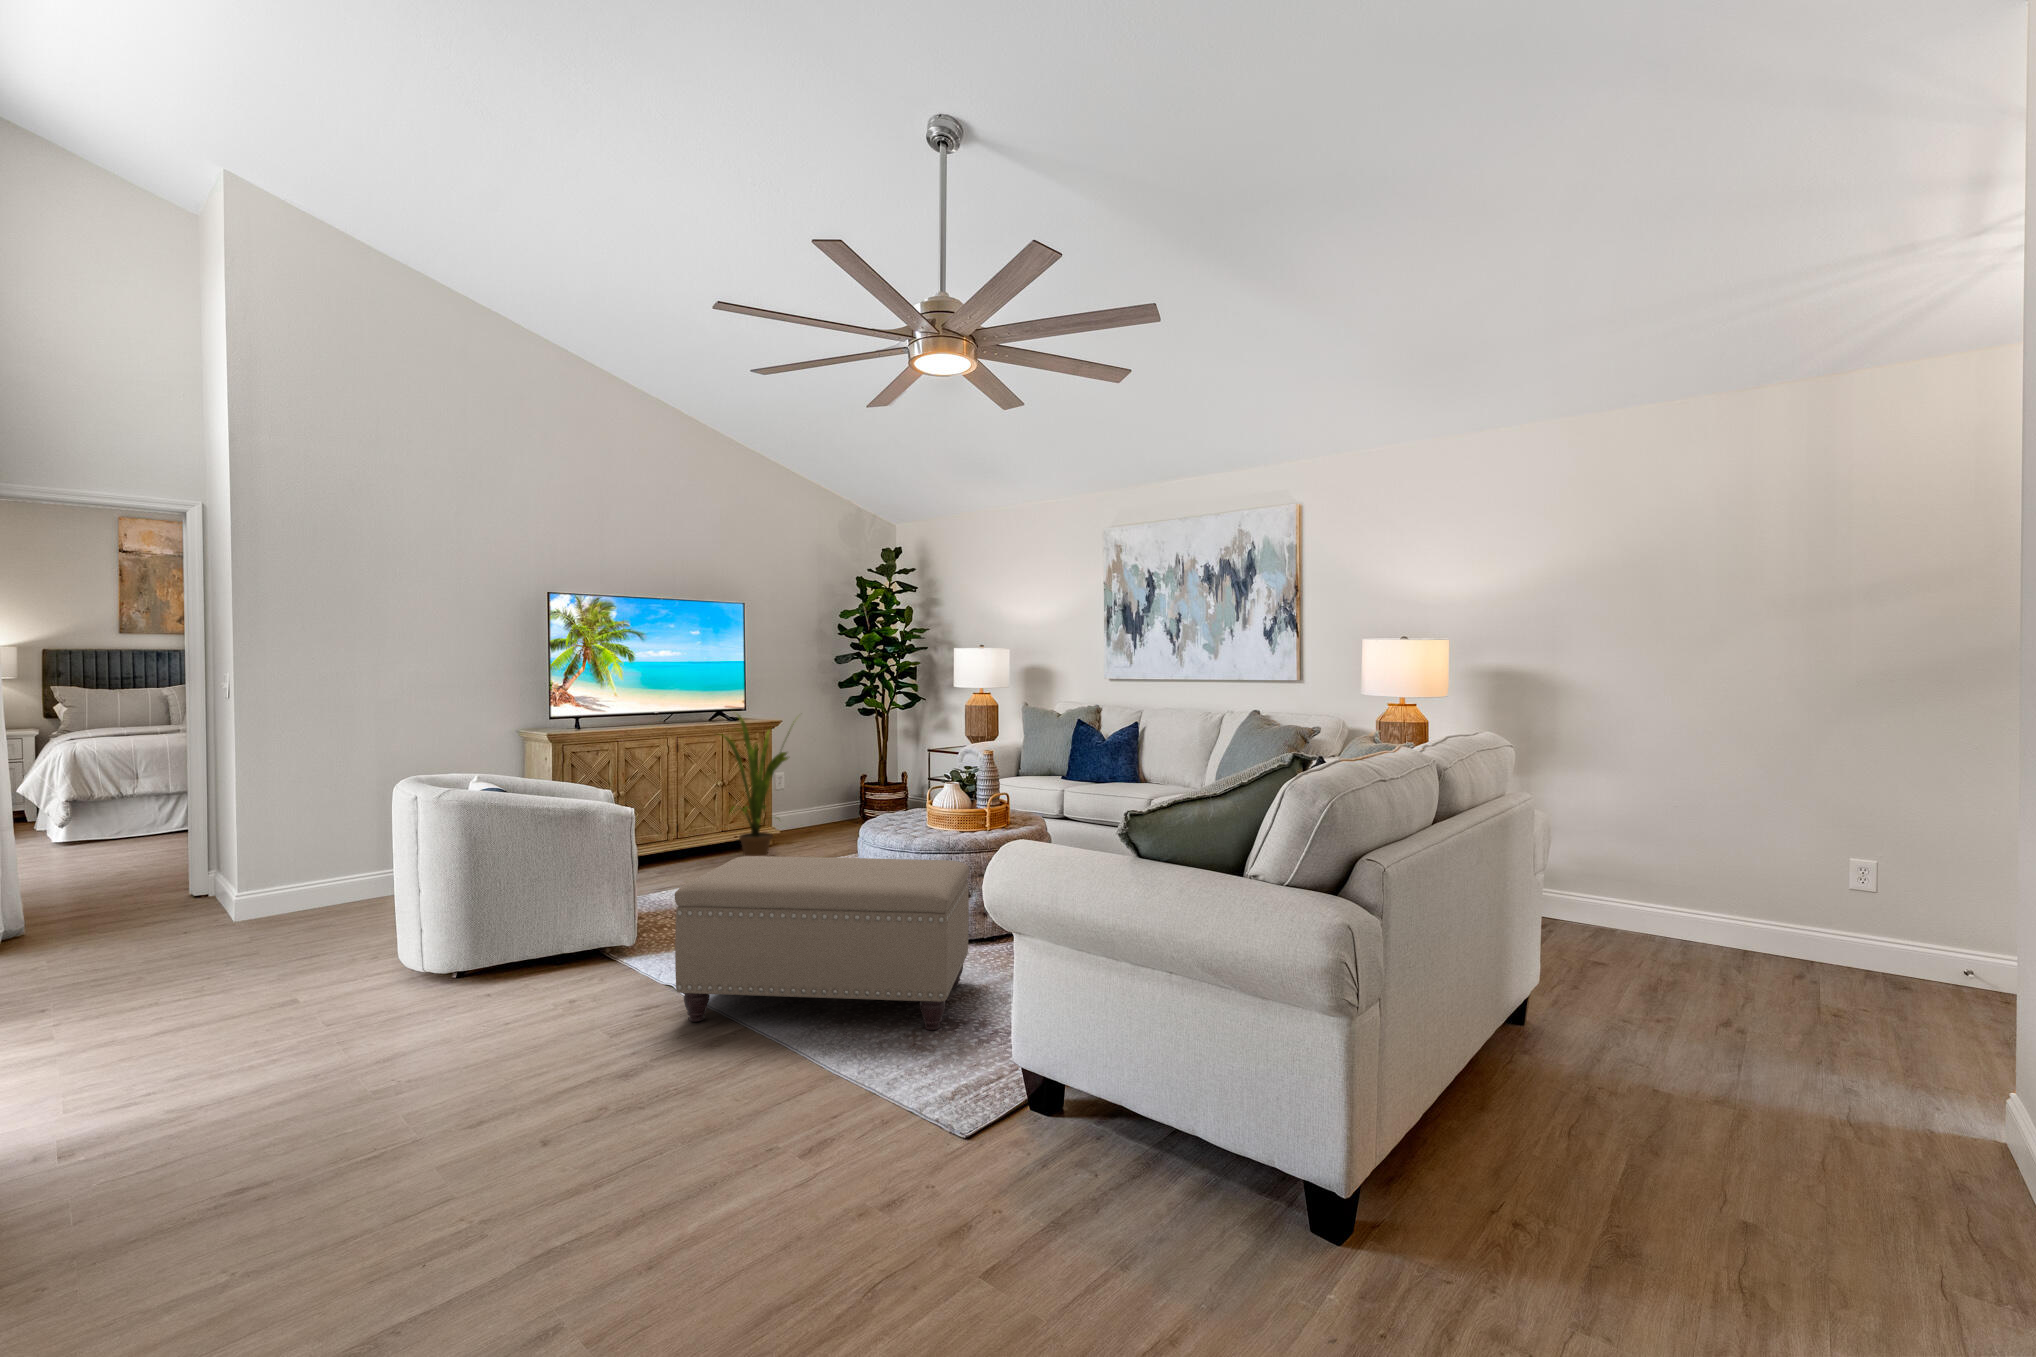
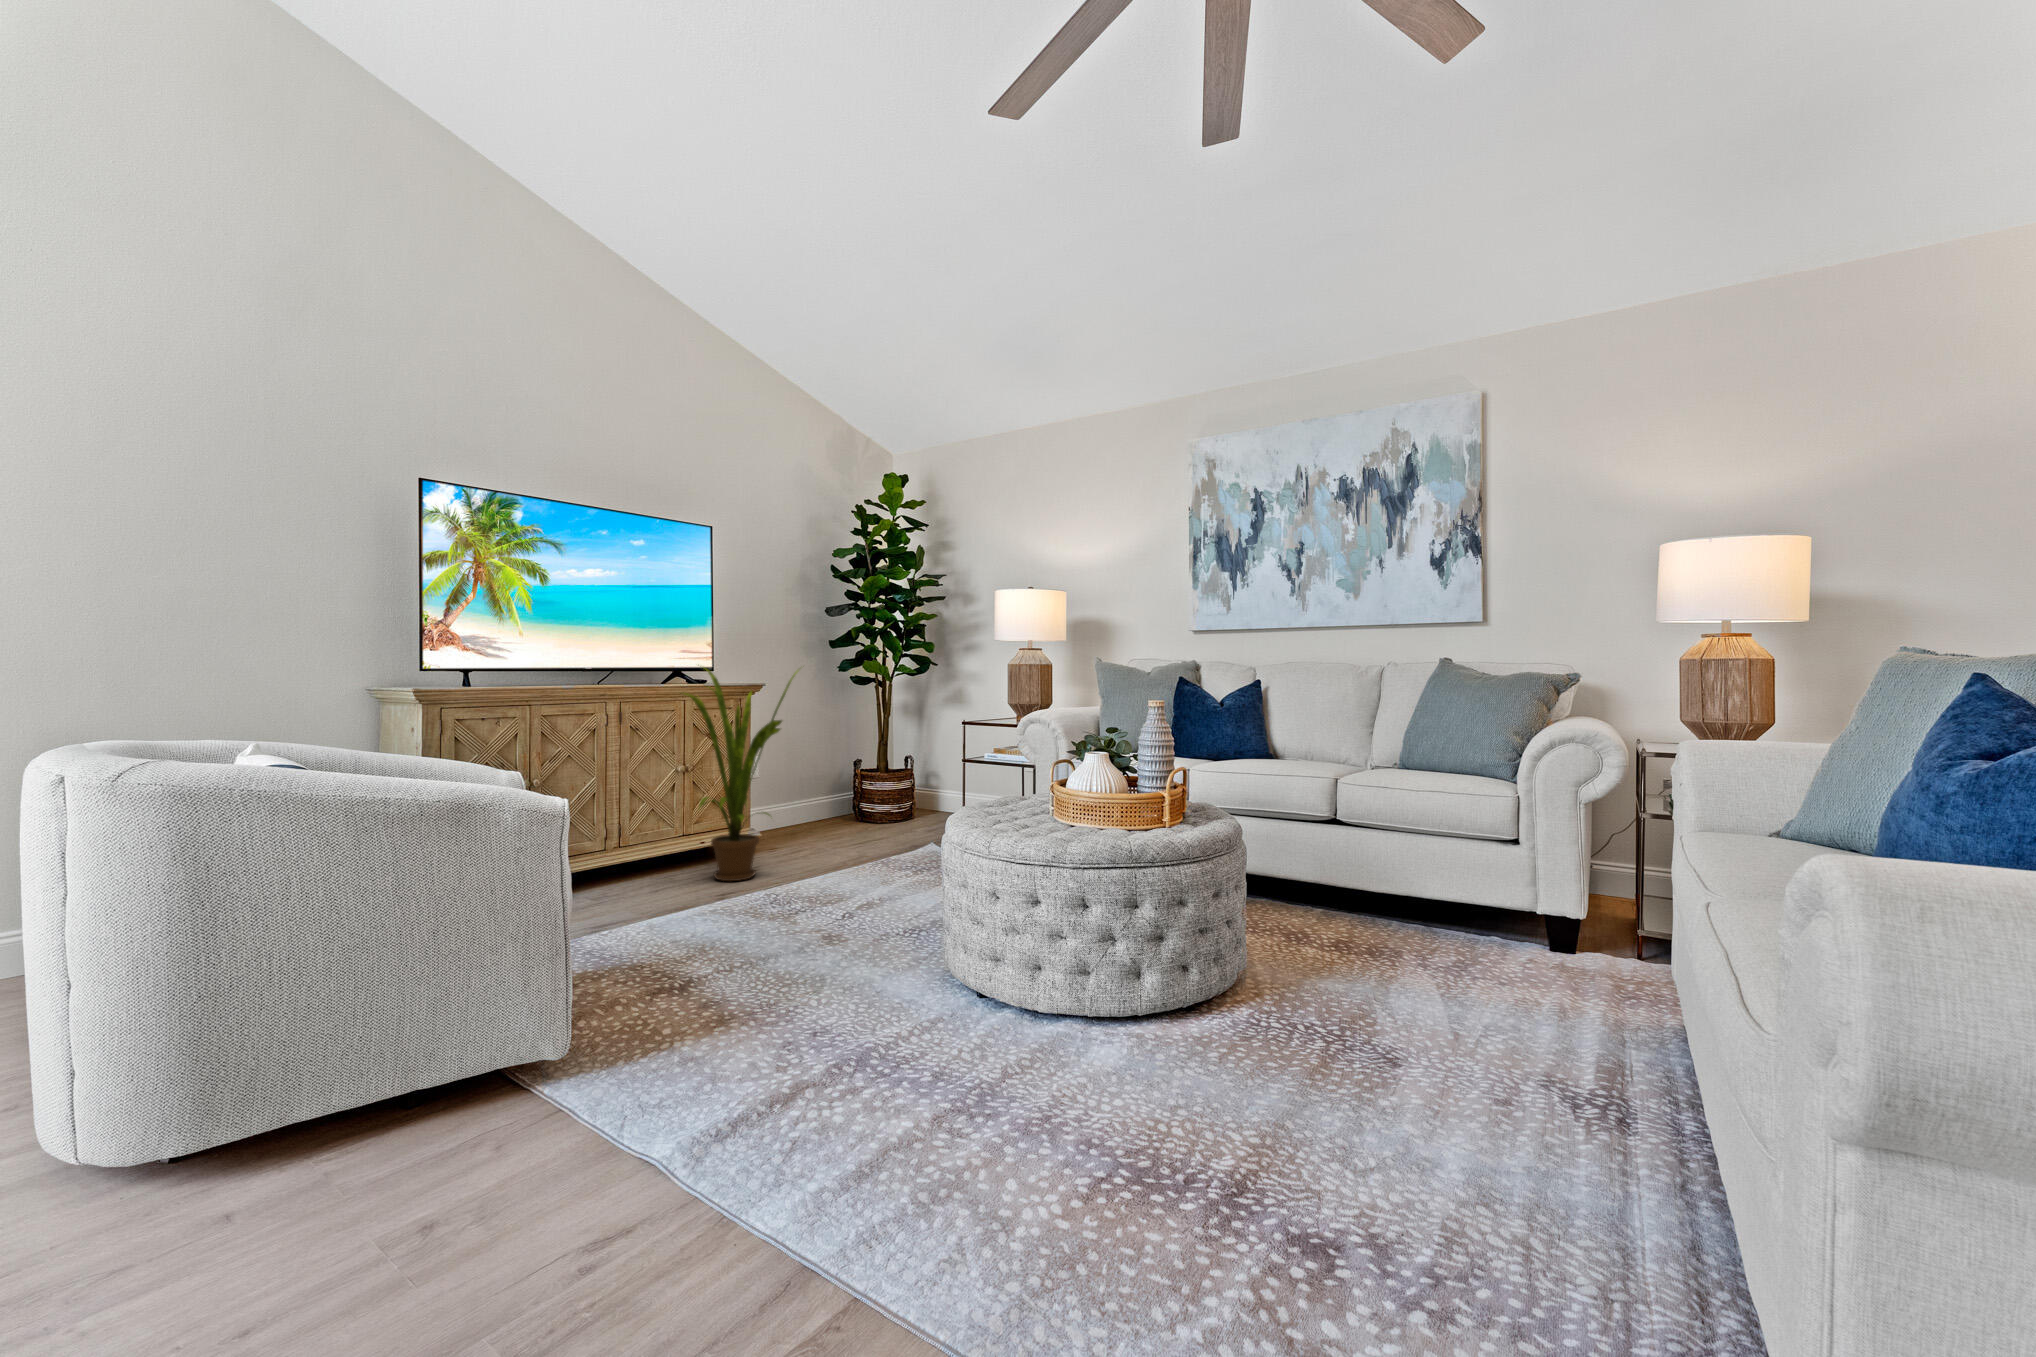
ottoman: present [675,856,969,1030] -> none [677,885,1325,1288]

